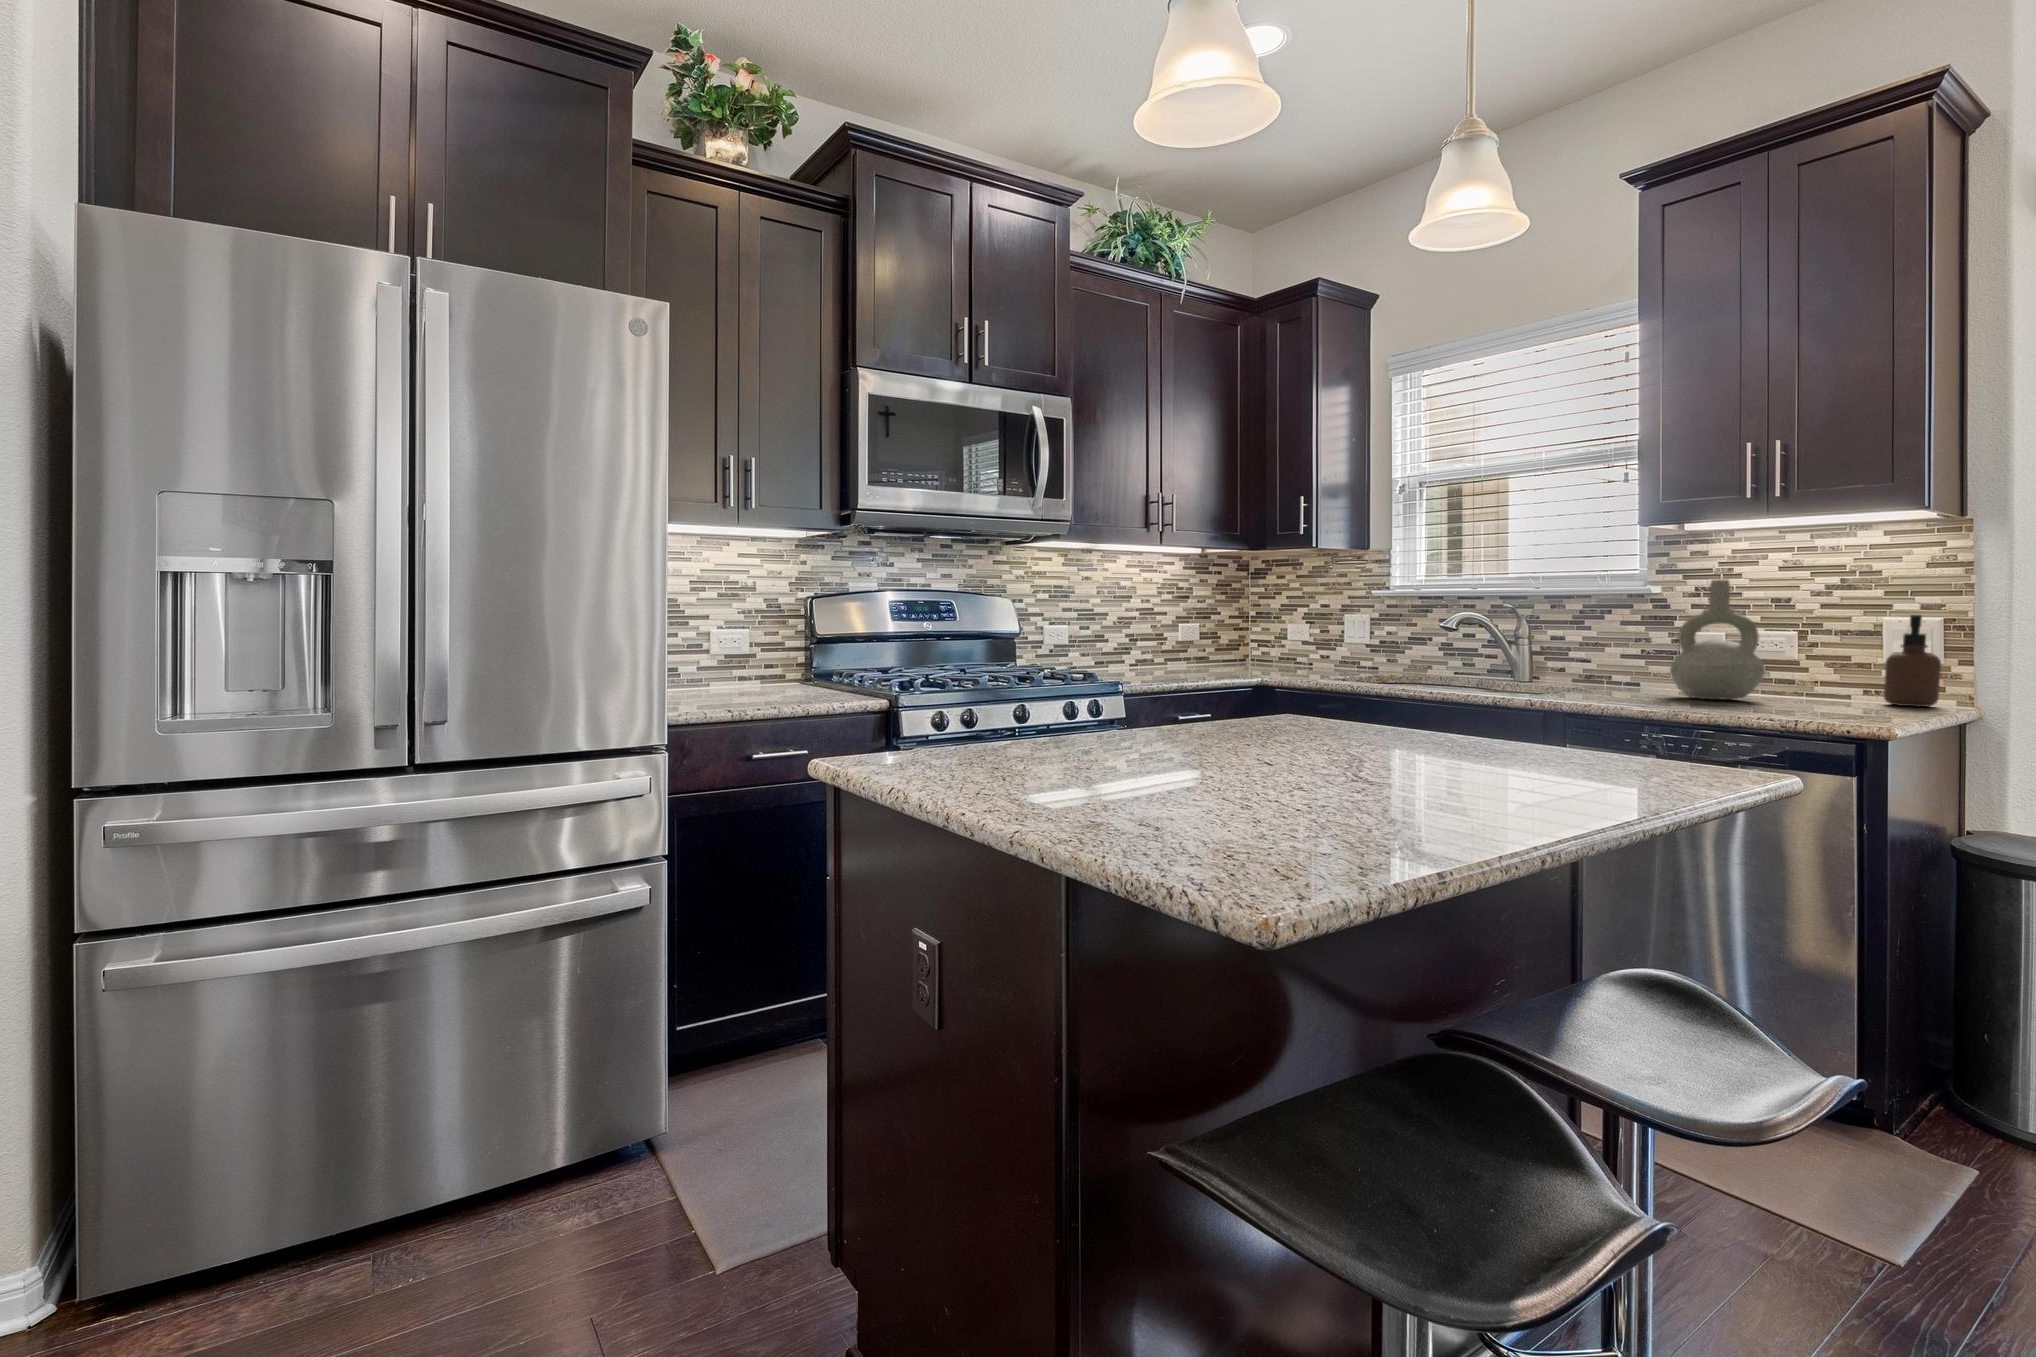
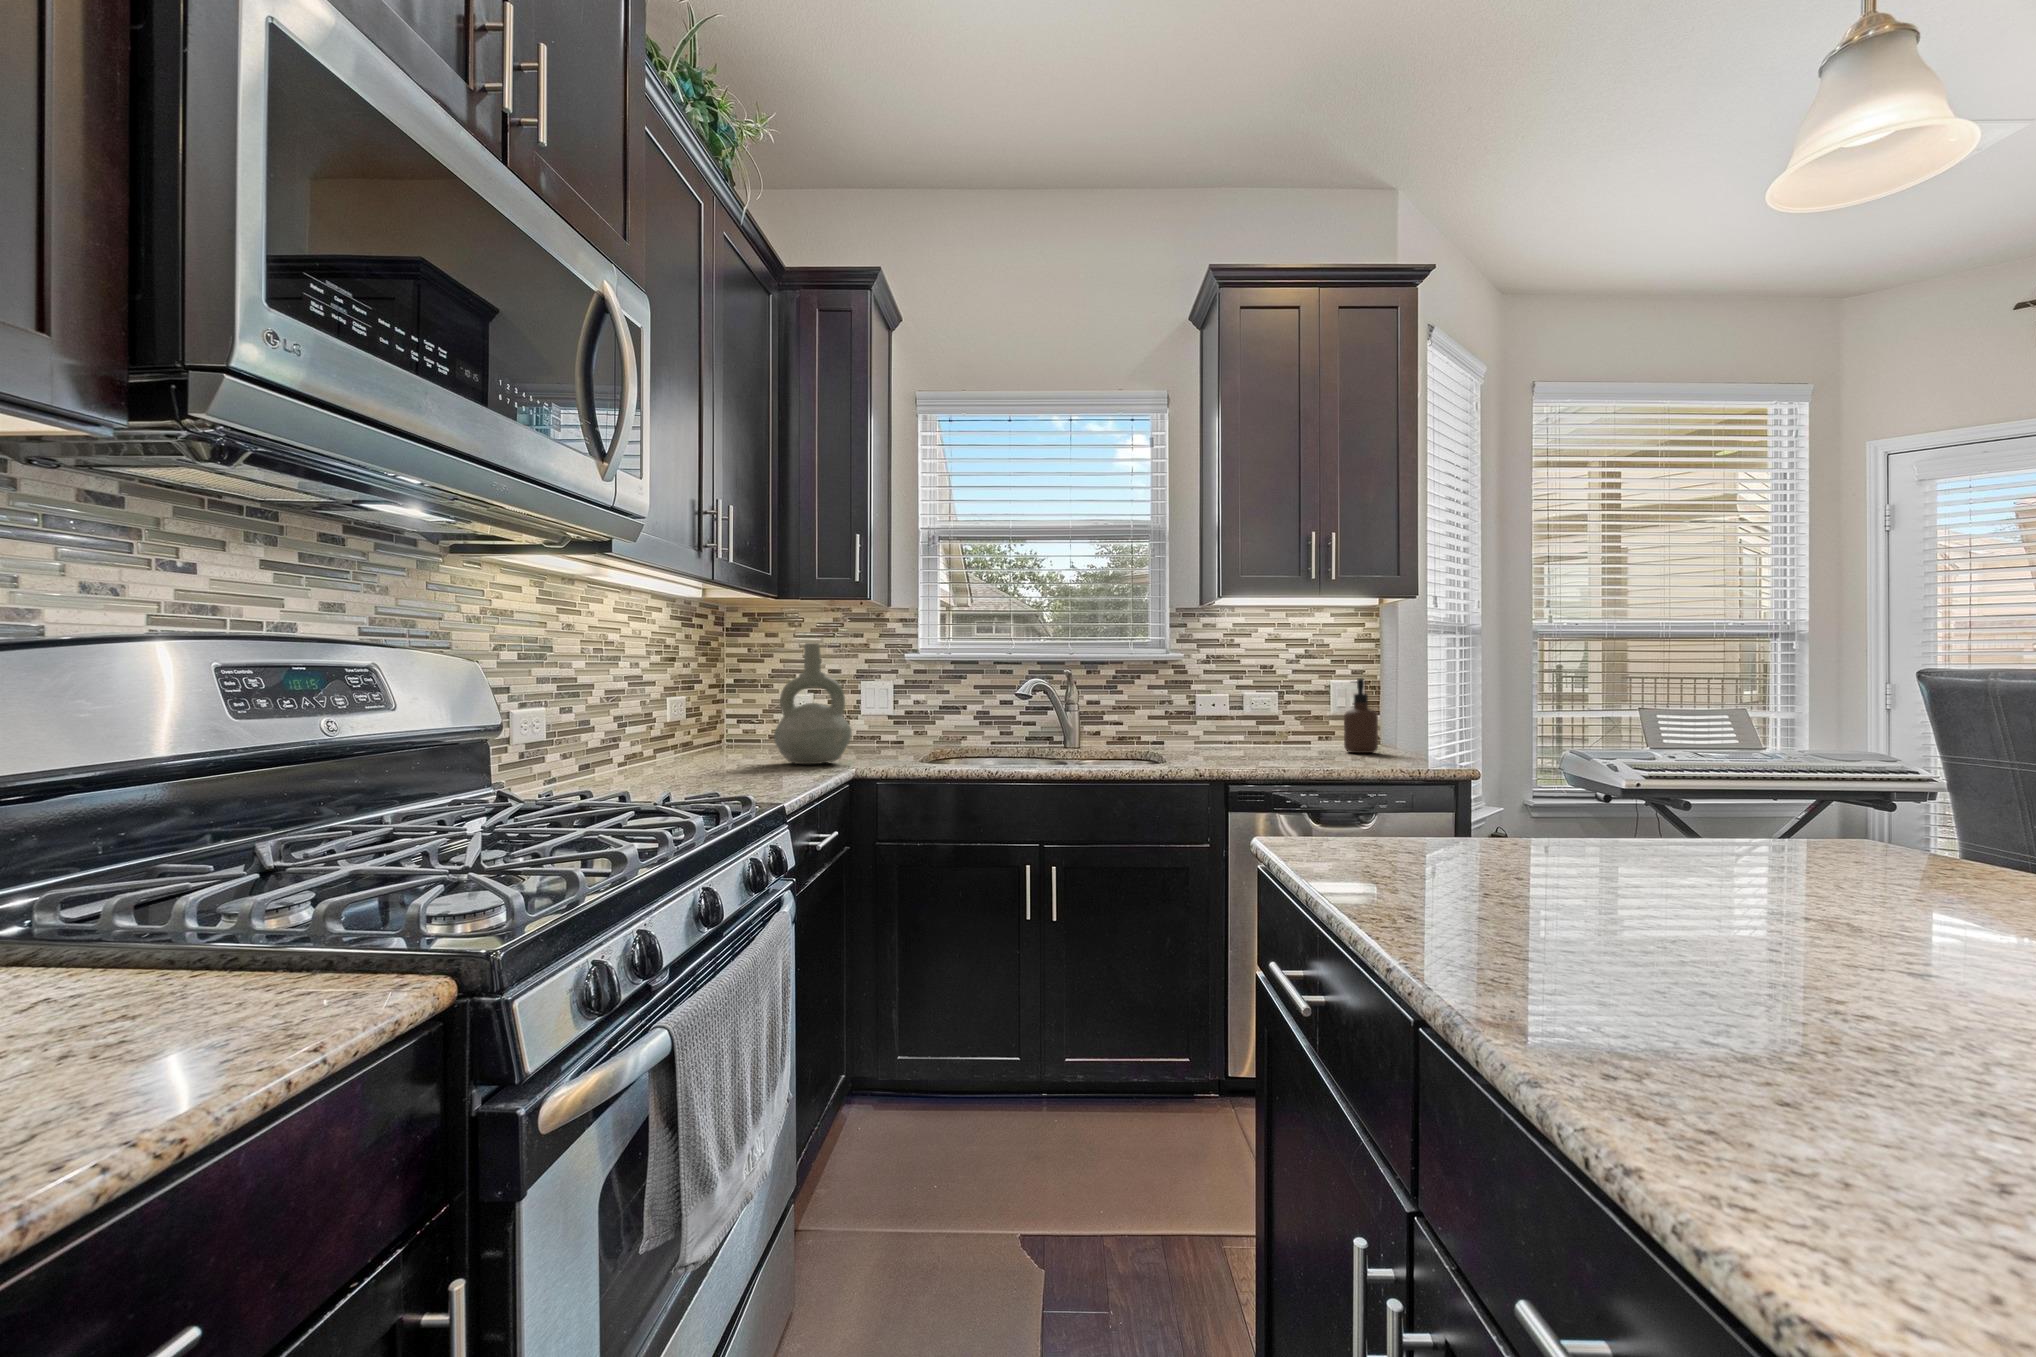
decorative vase: present [1670,579,1765,699] -> present [774,643,852,764]

